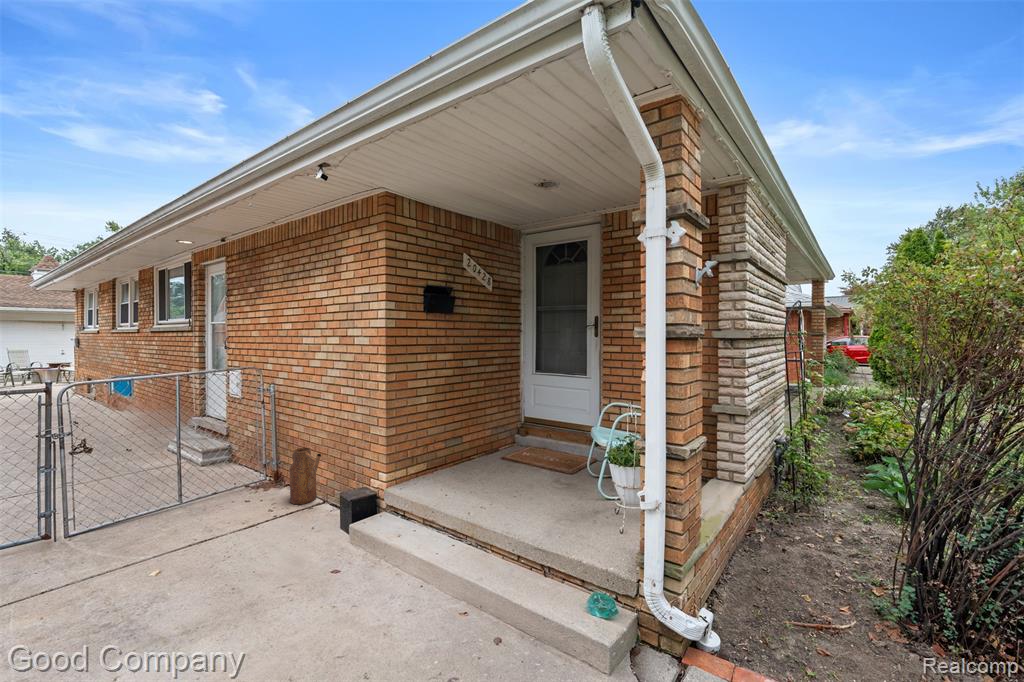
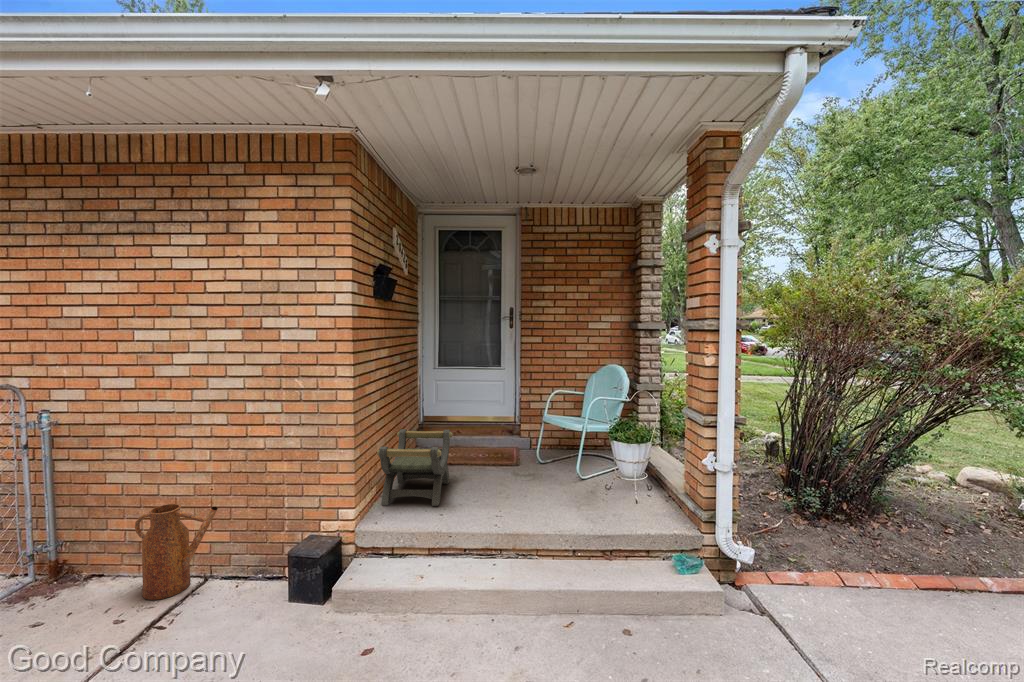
stool: none [417,421,496,488] -> present [377,429,452,506]

